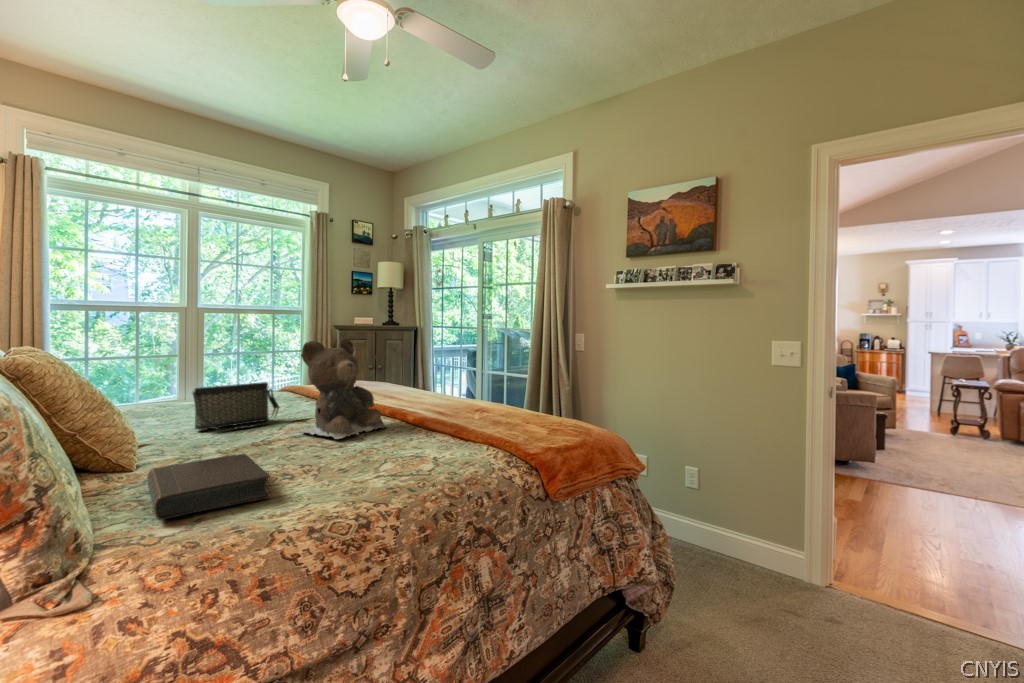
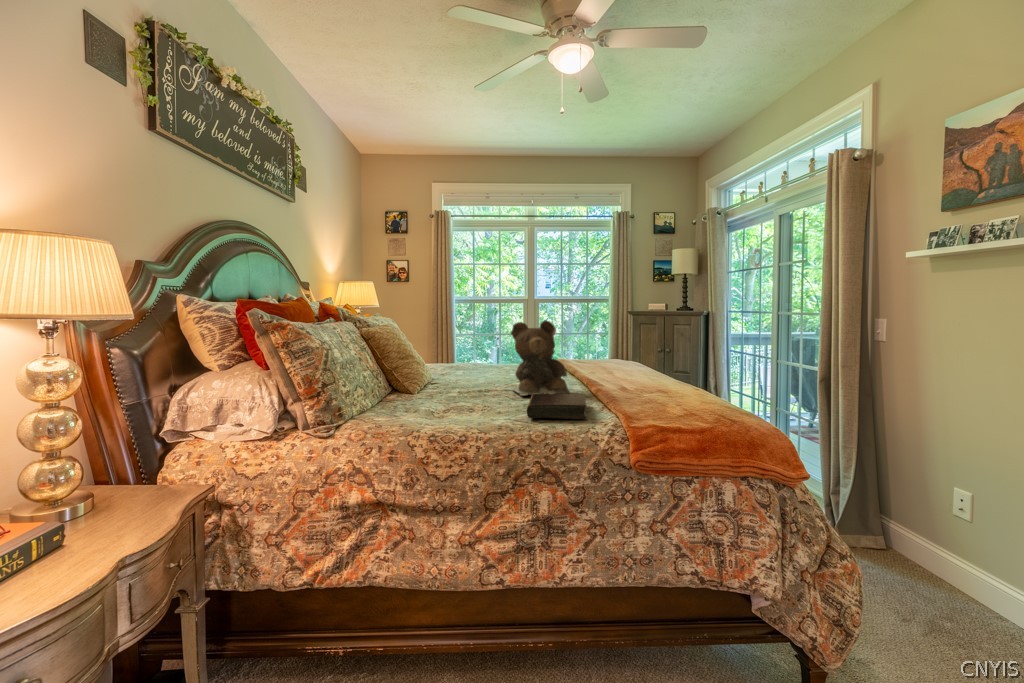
handbag: present [193,382,280,430] -> none [464,353,515,383]
book: present [147,454,271,520] -> present [527,394,587,420]

